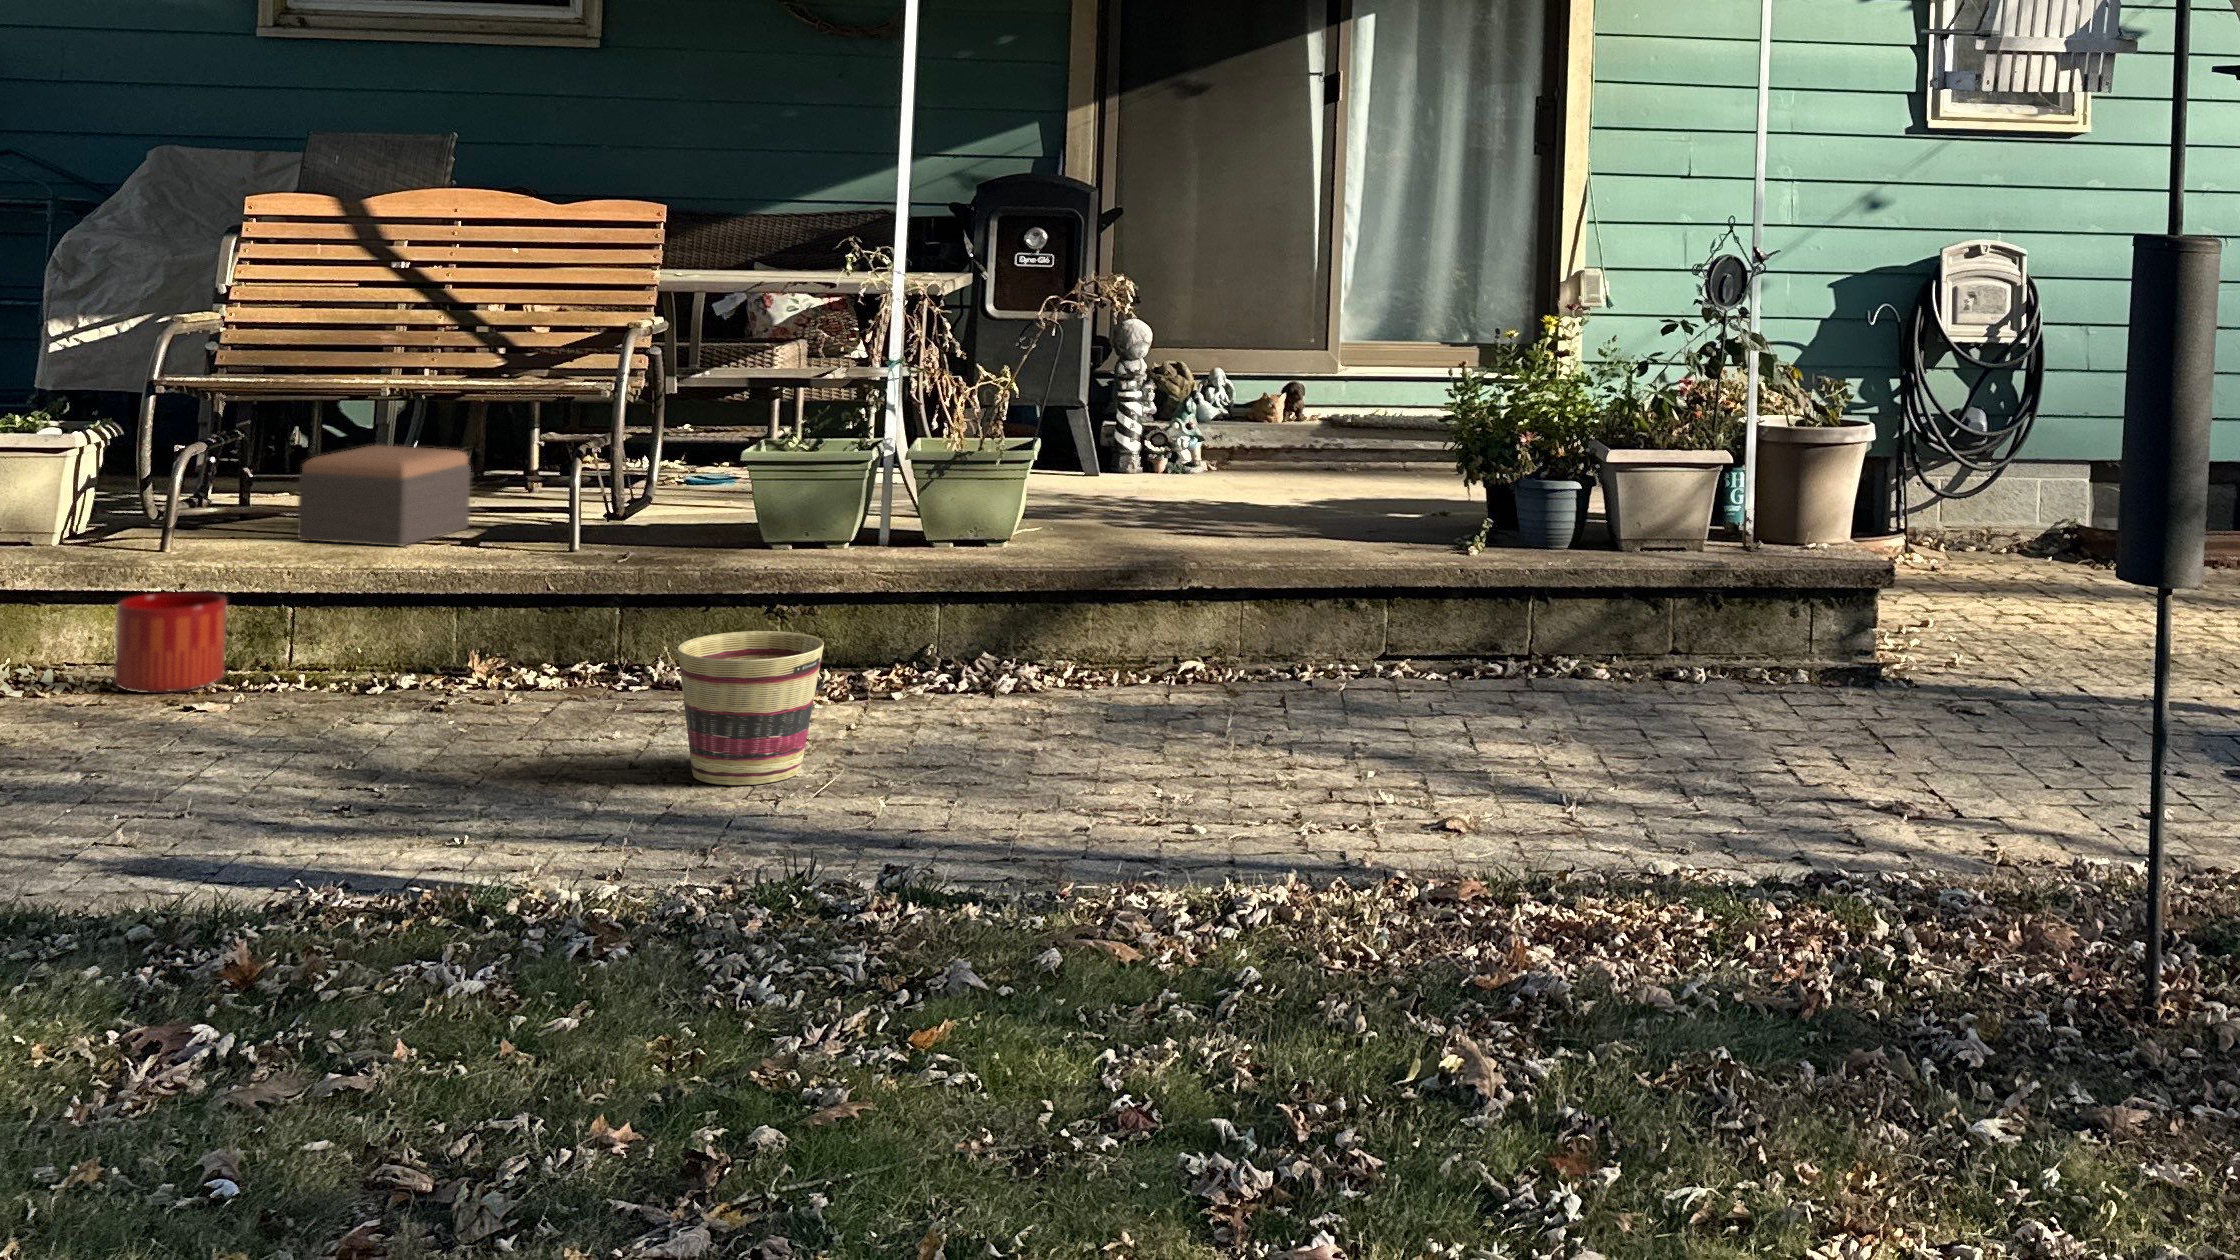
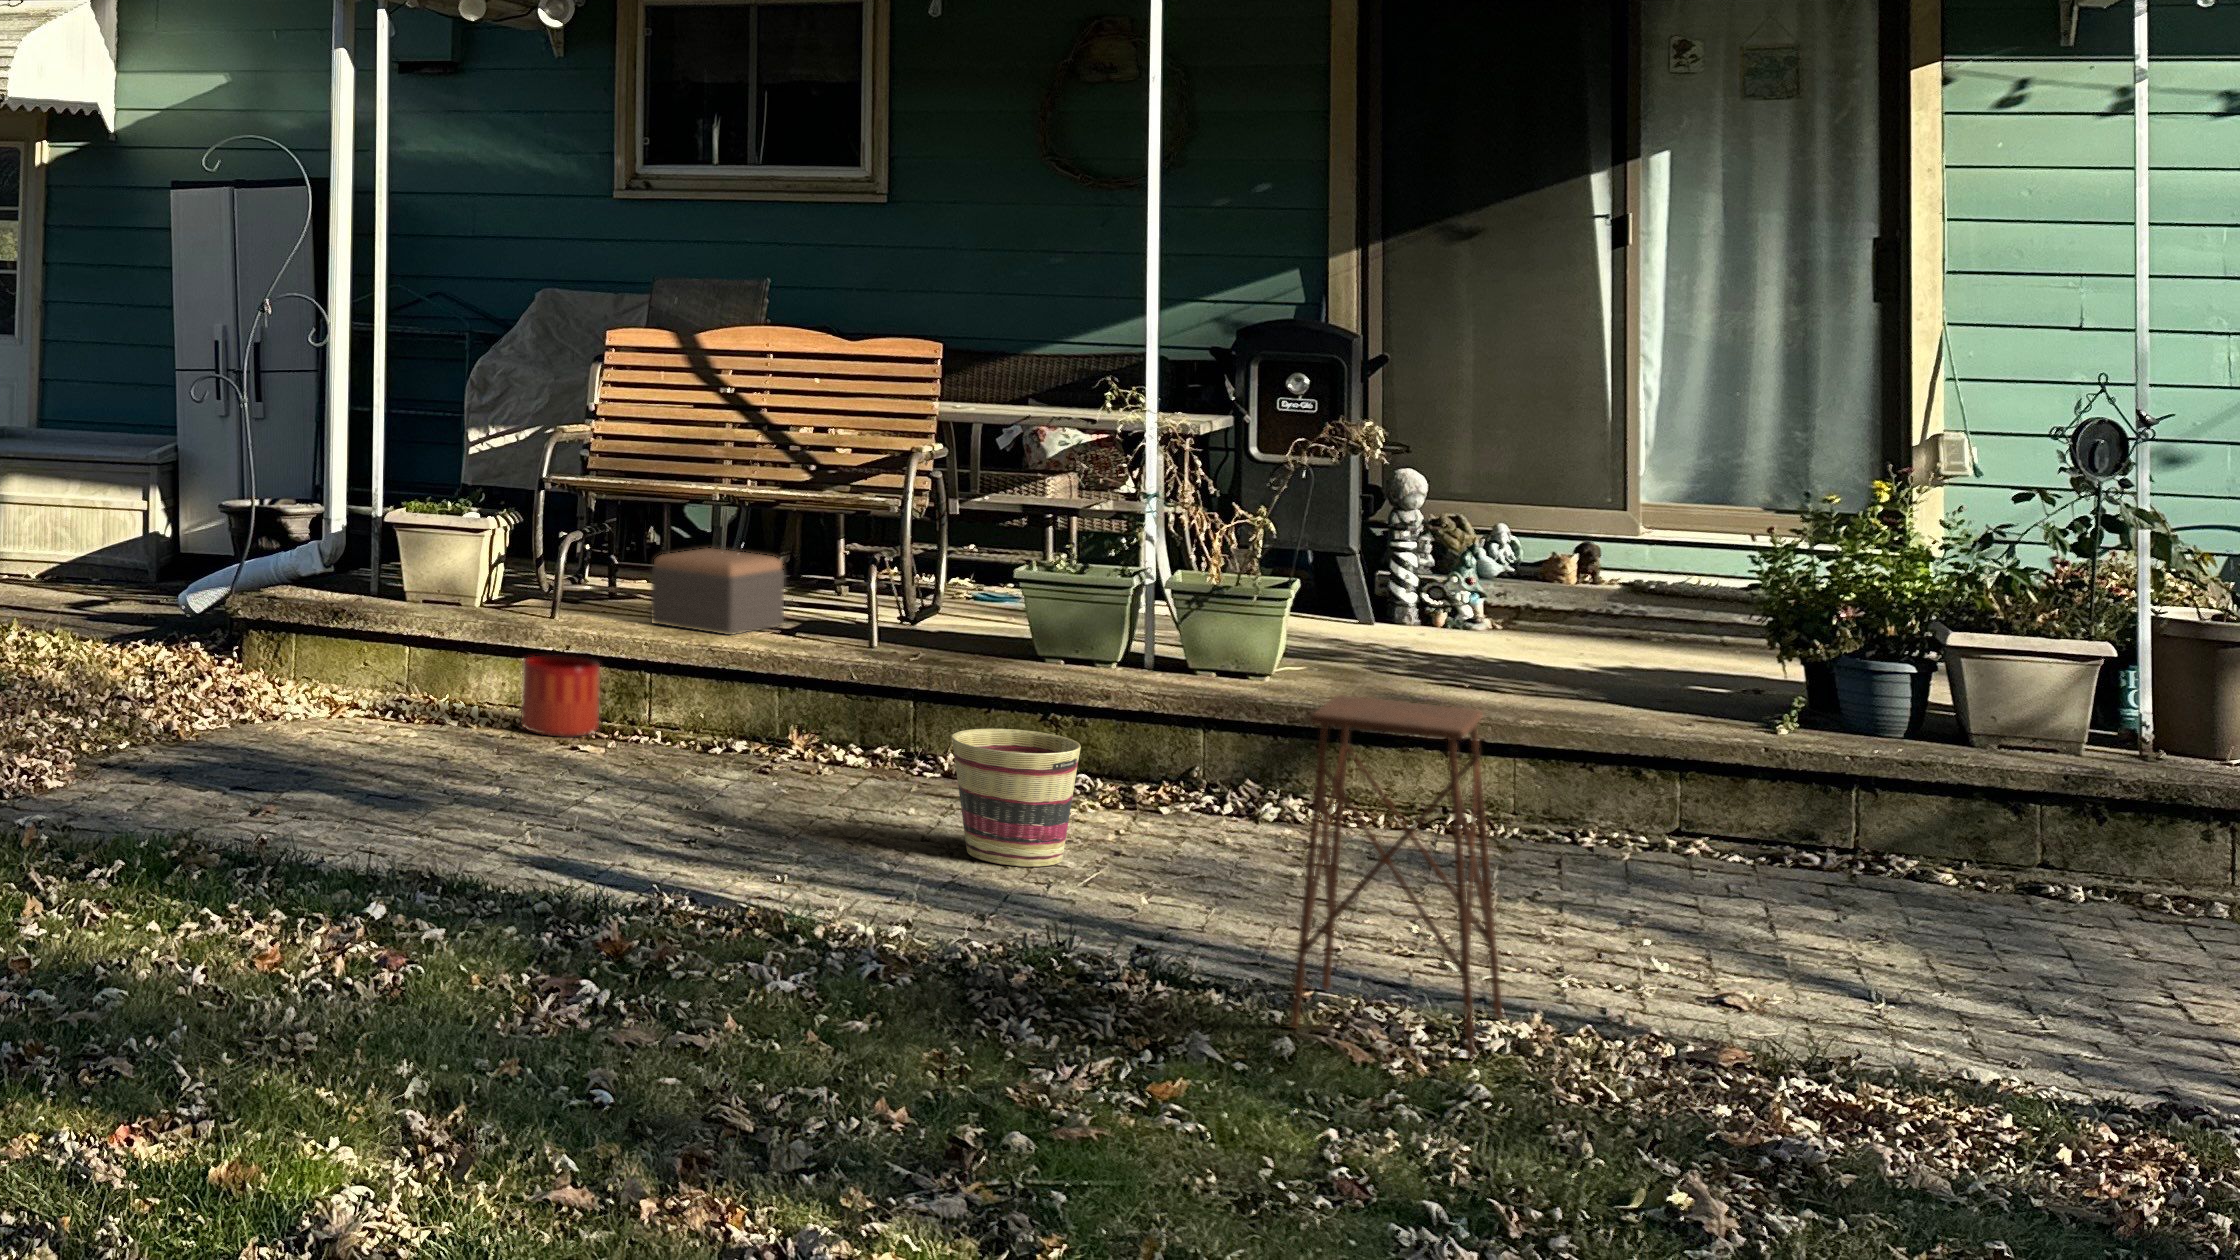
side table: none [1059,571,1261,937] -> present [1291,695,1503,1059]

